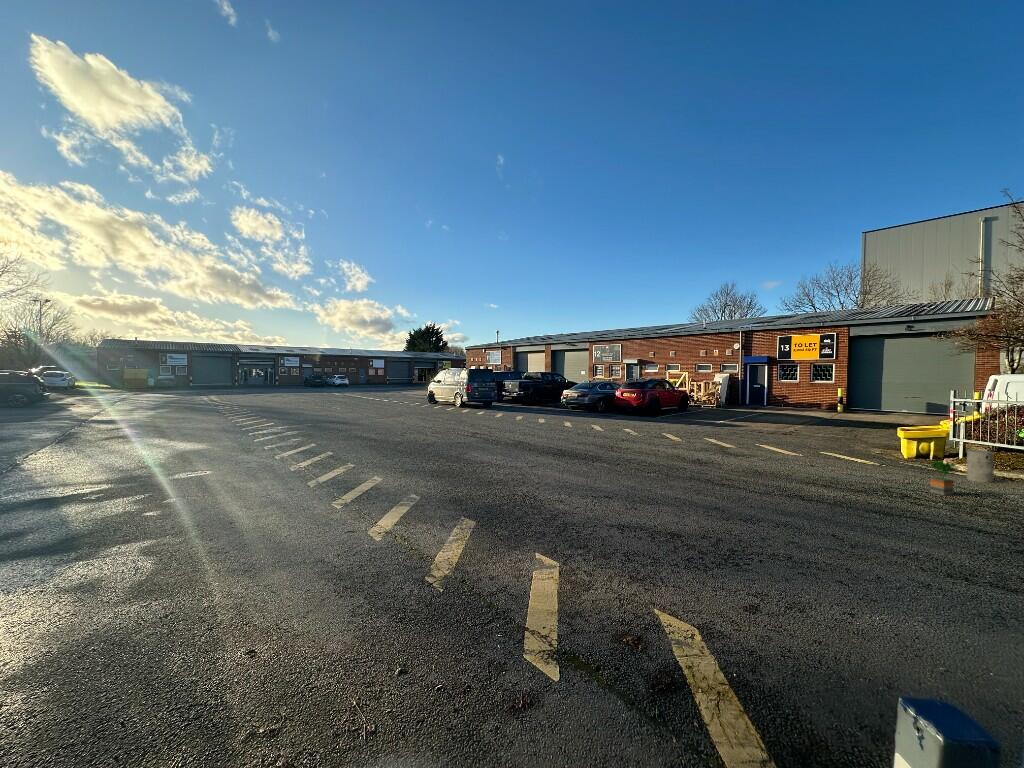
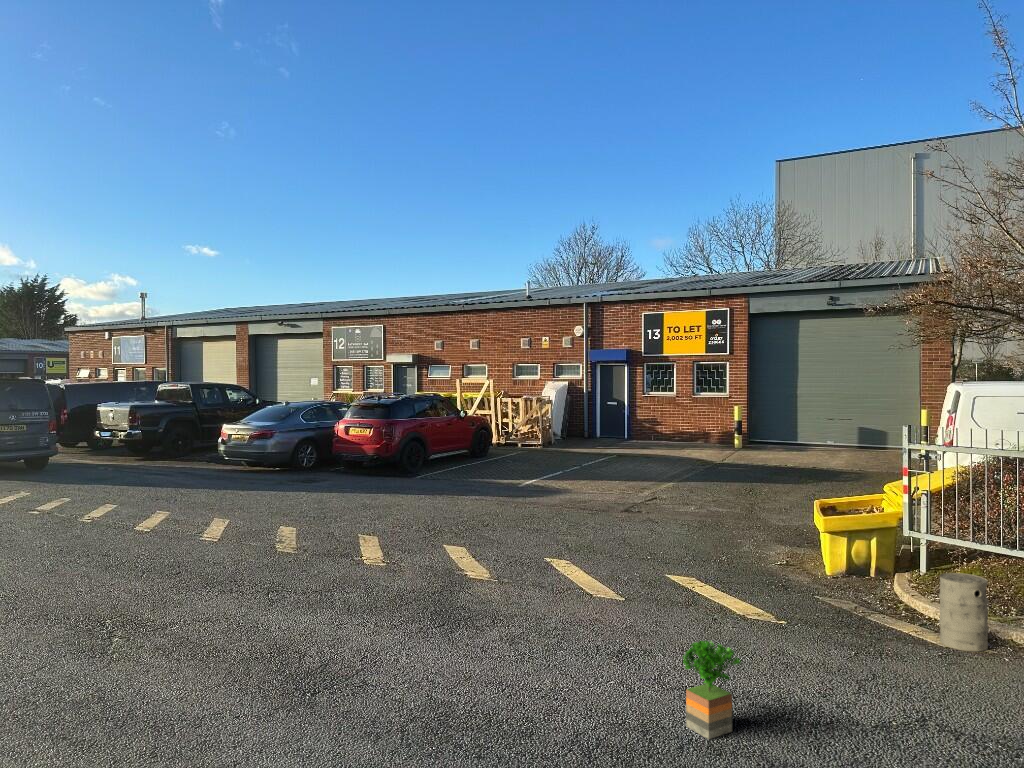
potted tree: present [930,461,958,495] -> present [683,641,741,739]

